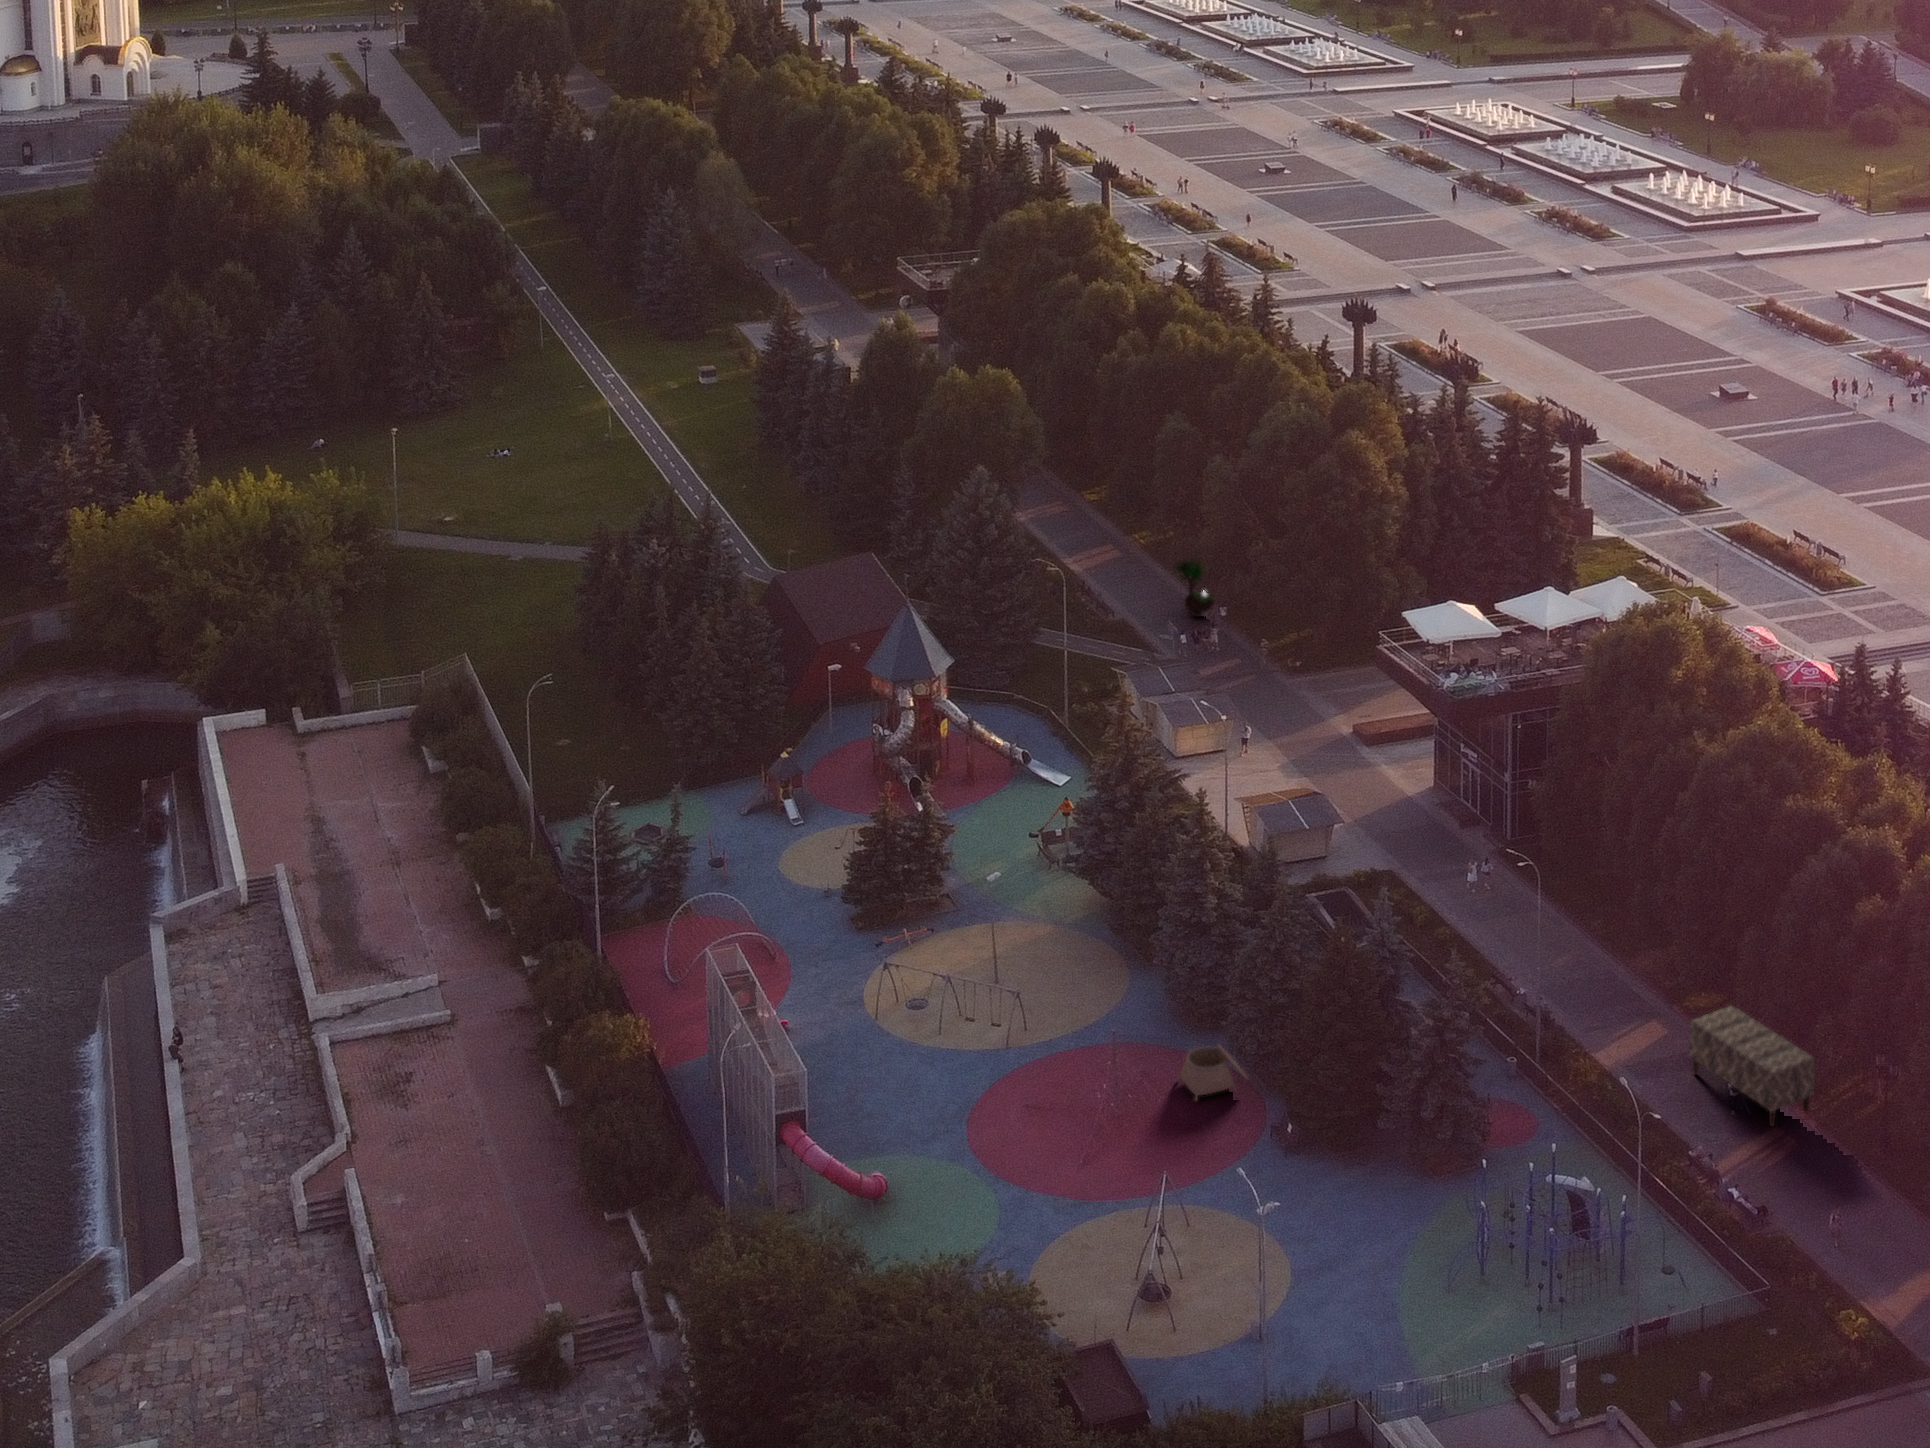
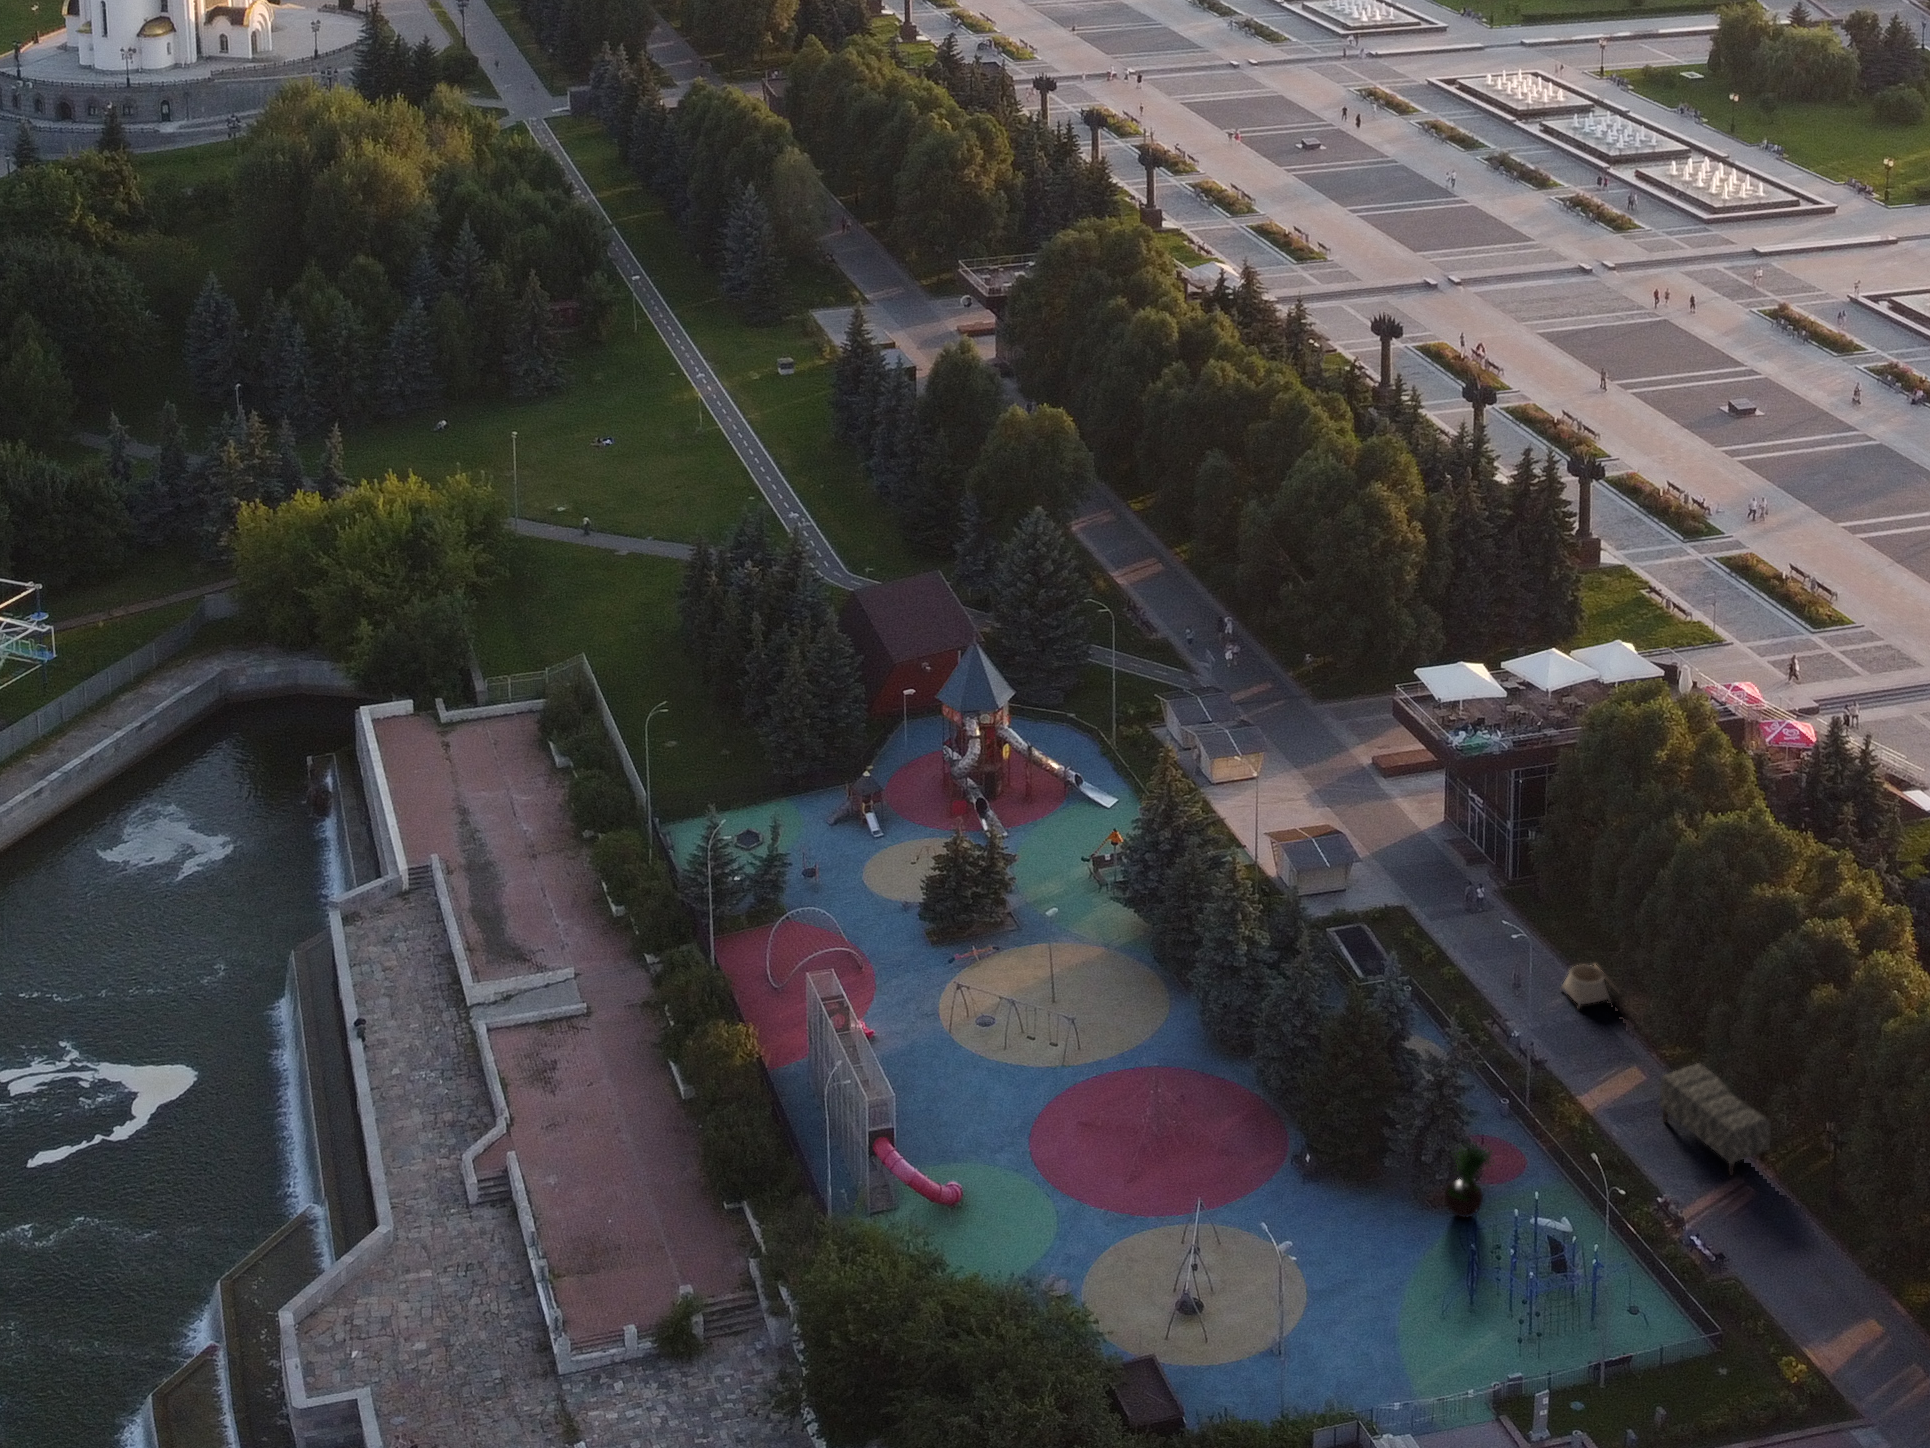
potted tree: present [1174,558,1214,617] -> present [1445,1145,1494,1217]
basket: present [1178,1047,1246,1100] -> present [1561,965,1619,1006]

